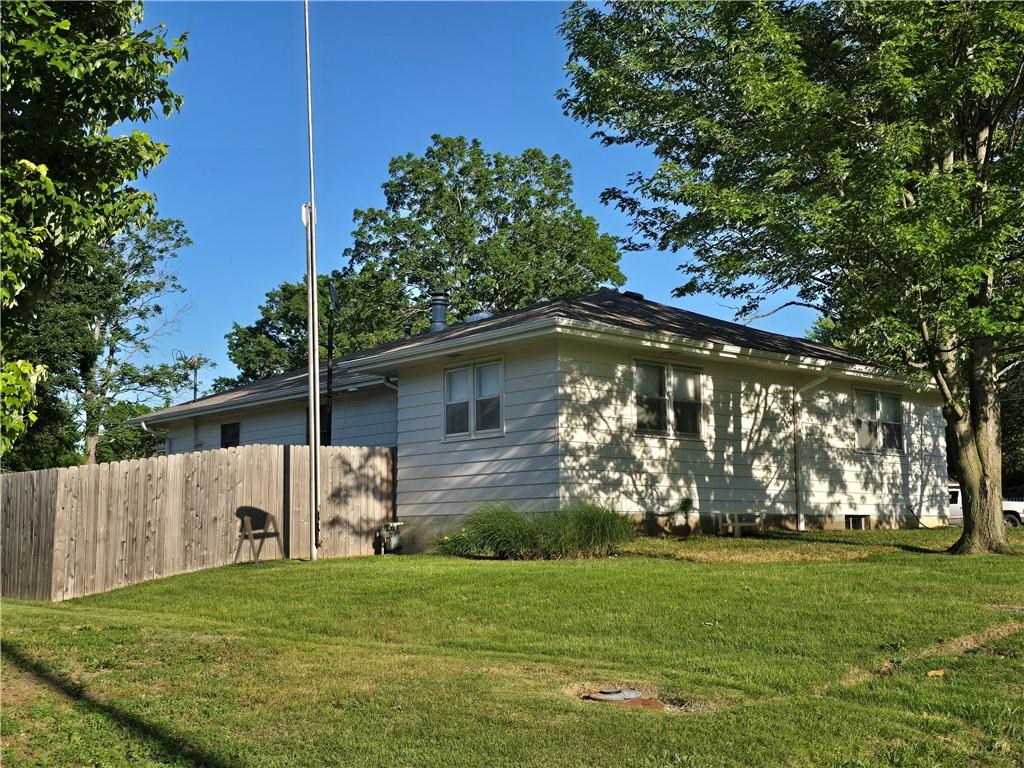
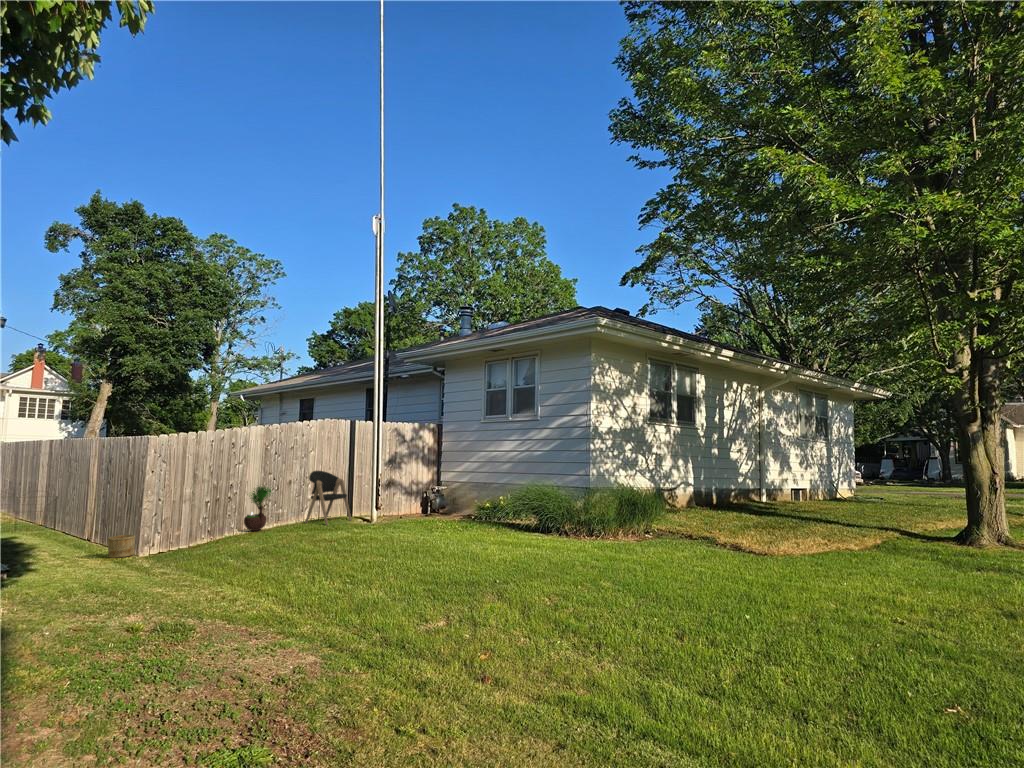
potted tree: present [671,496,694,540] -> present [244,486,271,531]
round table: present [710,509,768,537] -> none [700,485,750,509]
wooden bucket: none [22,577,51,601] -> present [108,535,135,558]

